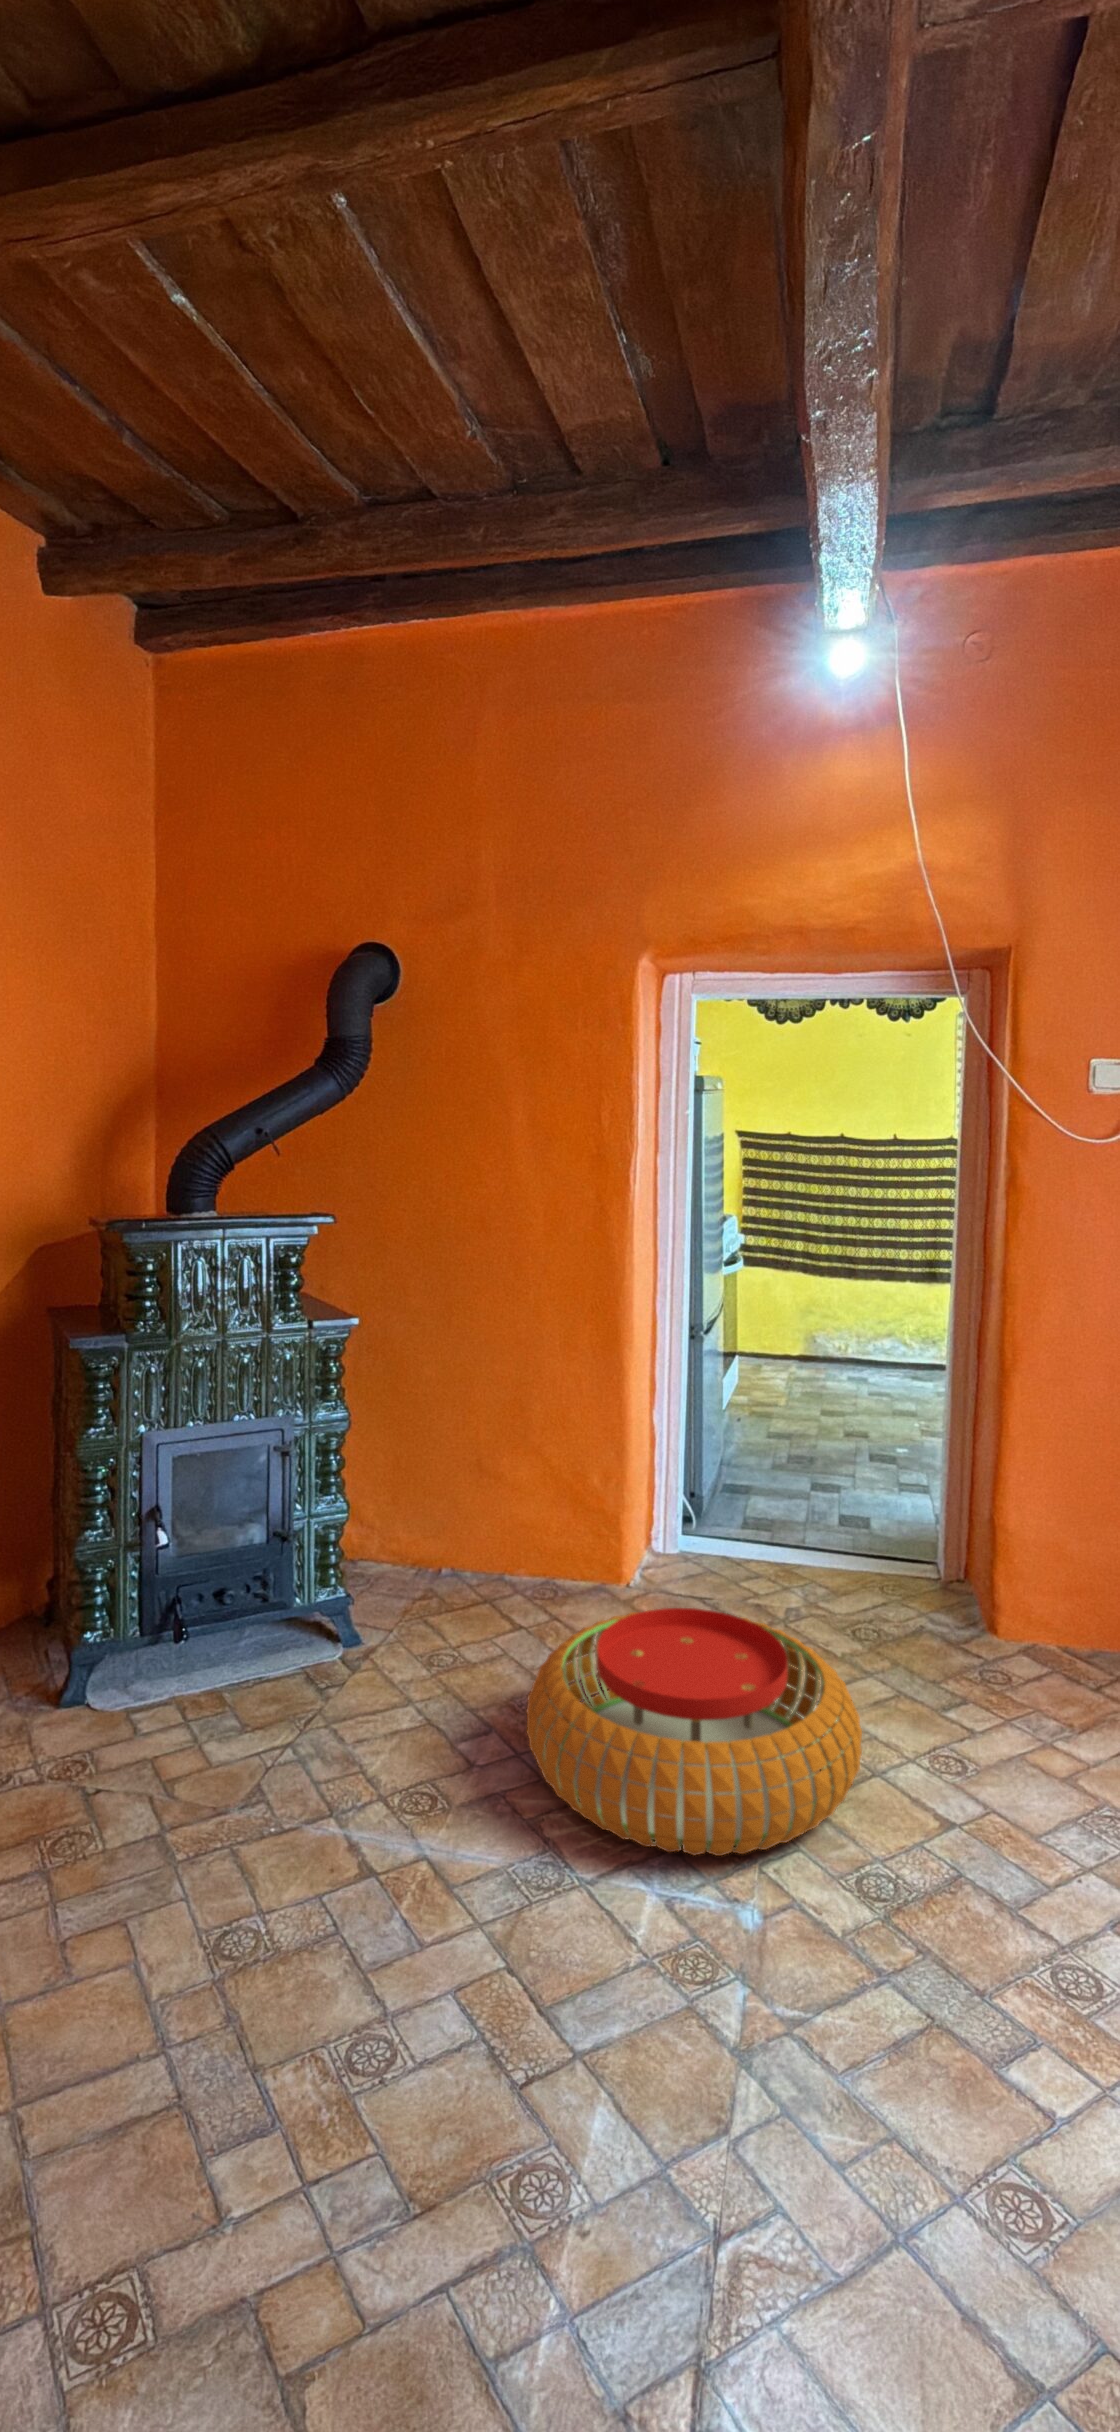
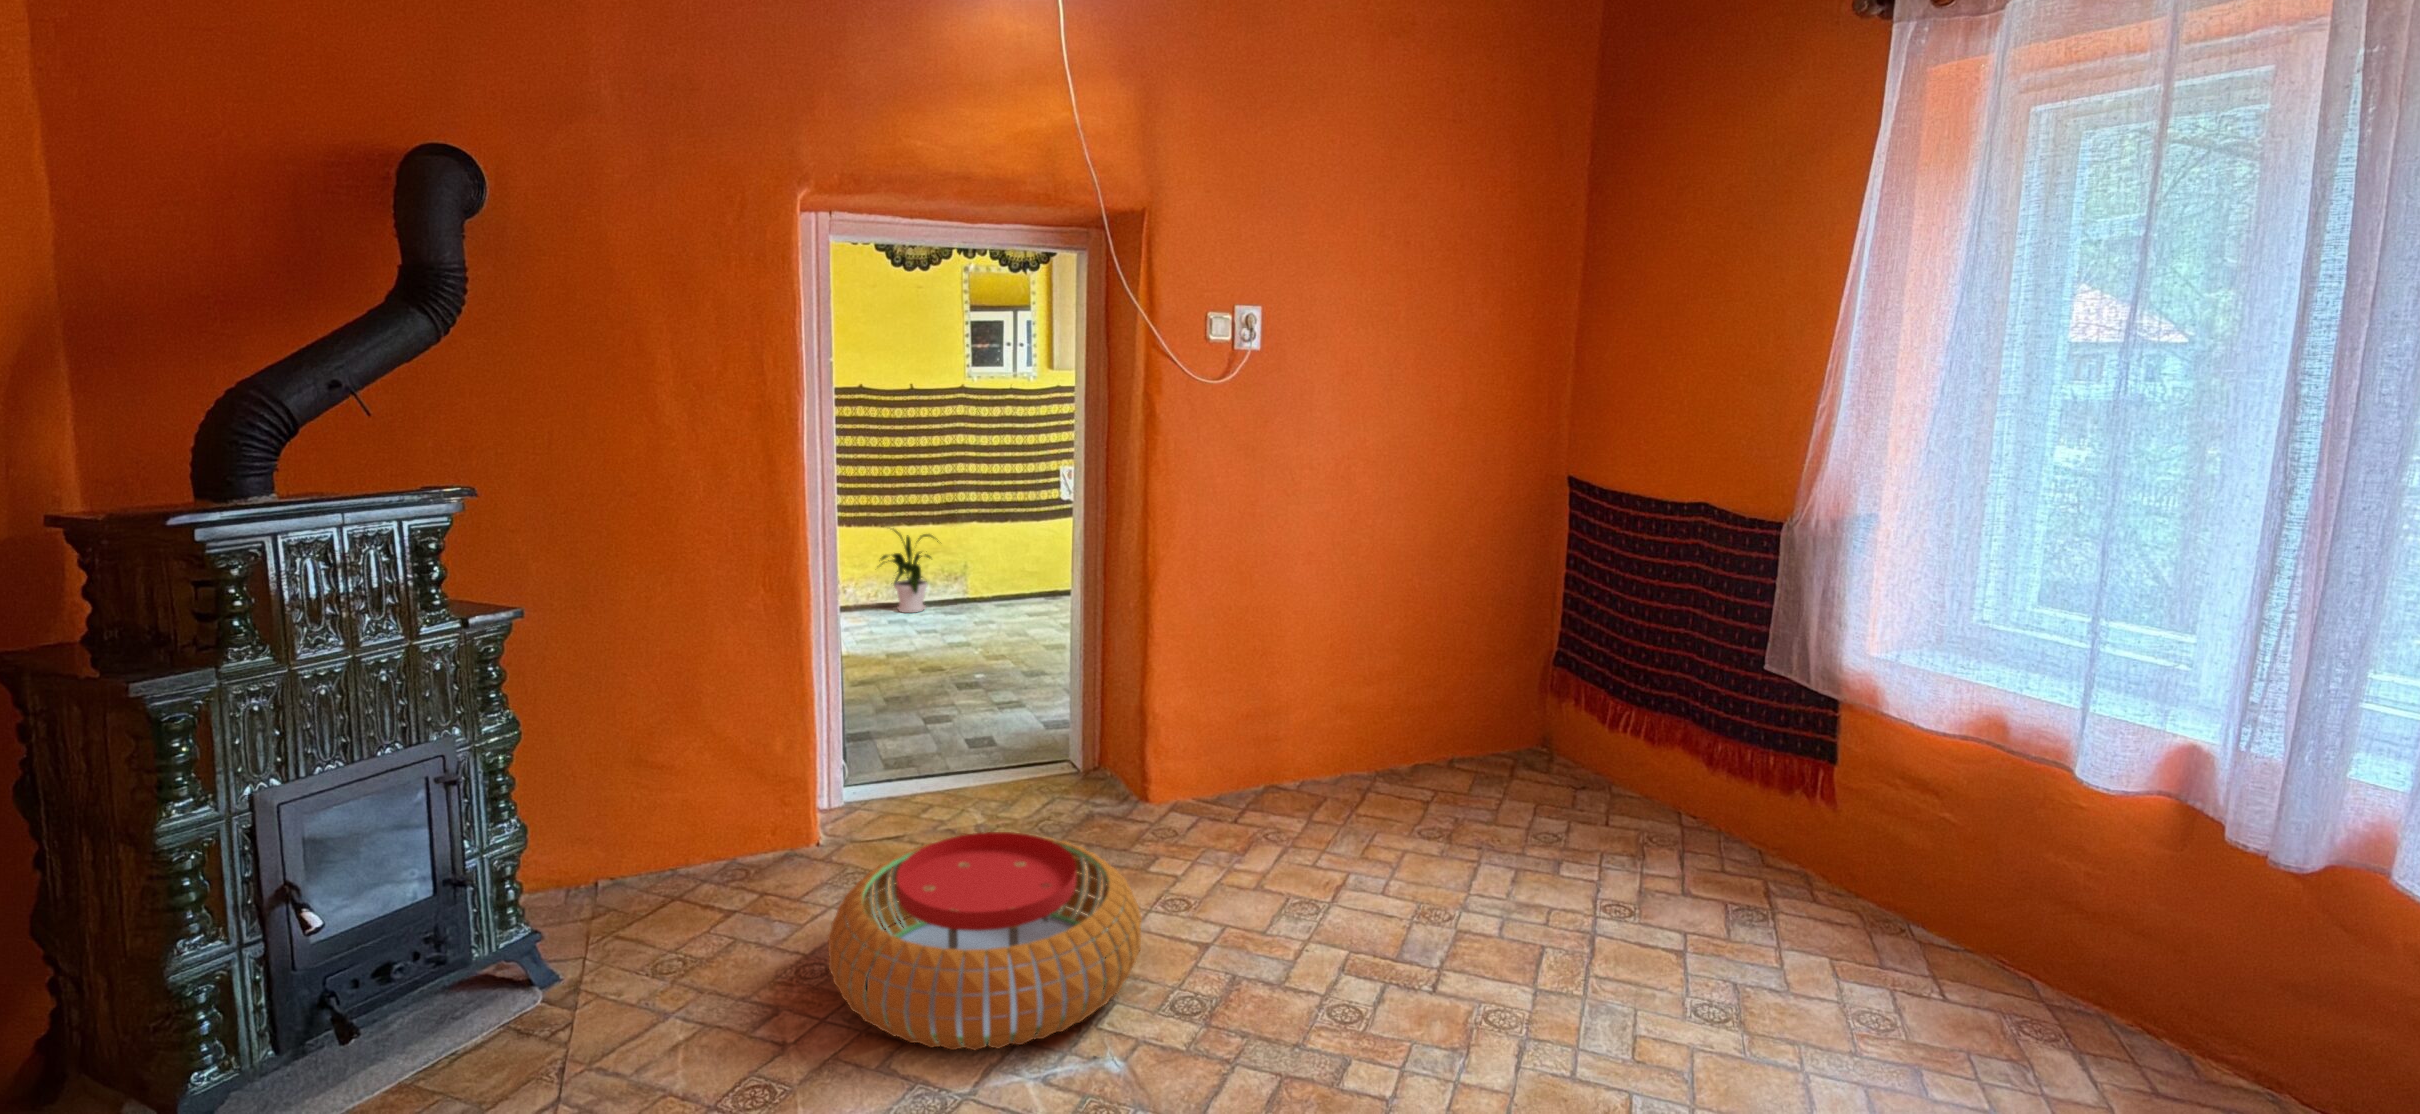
house plant: none [839,1276,913,1372] -> present [880,526,938,613]

